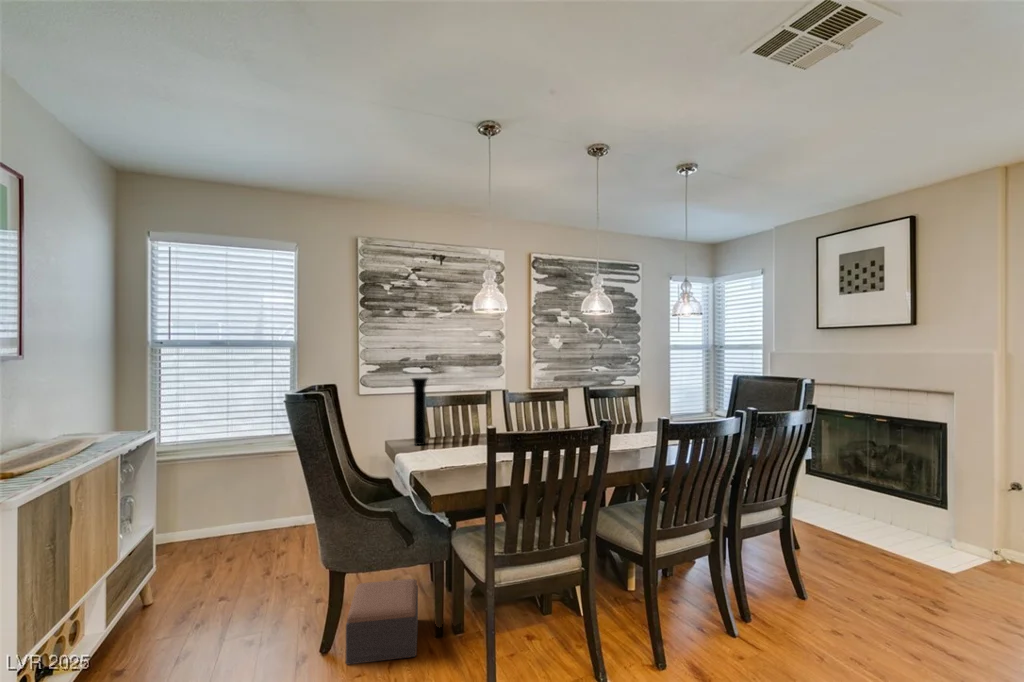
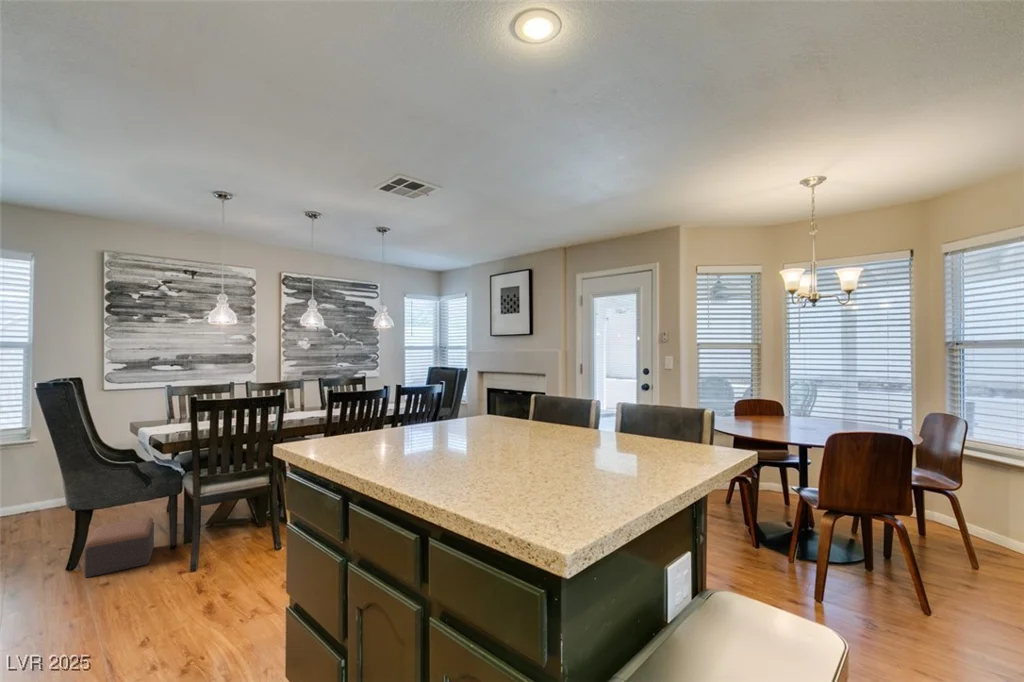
vase: present [412,378,427,445] -> none [153,372,170,424]

